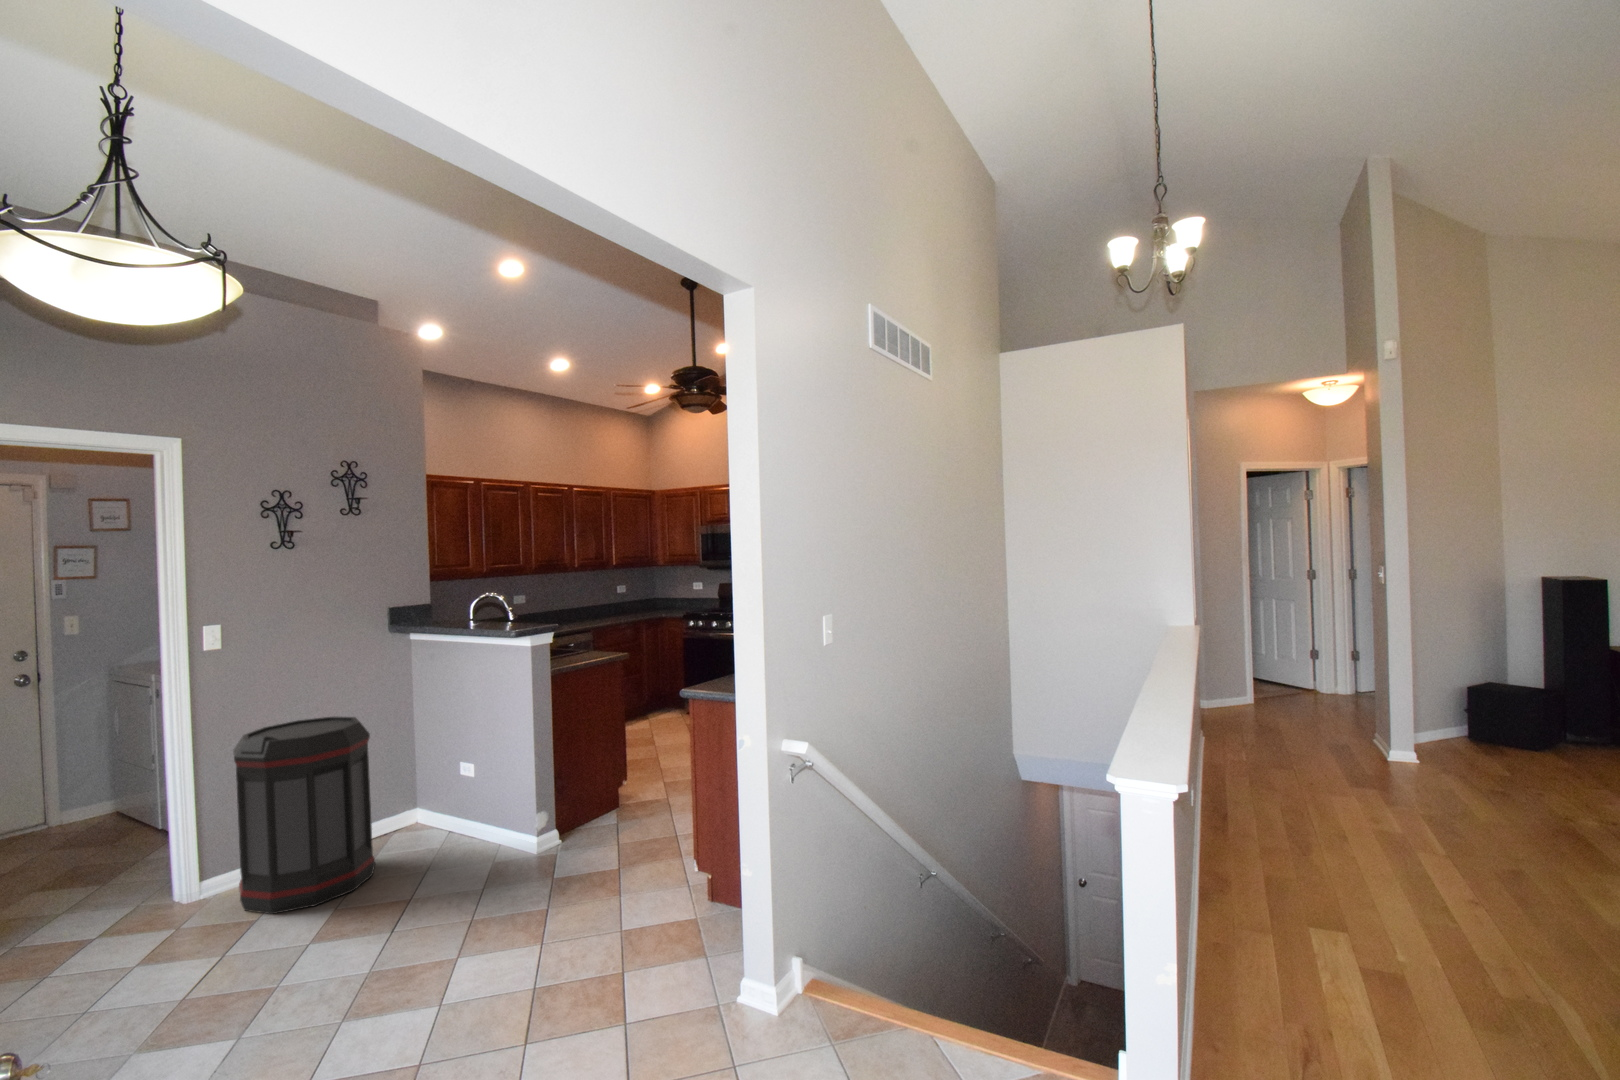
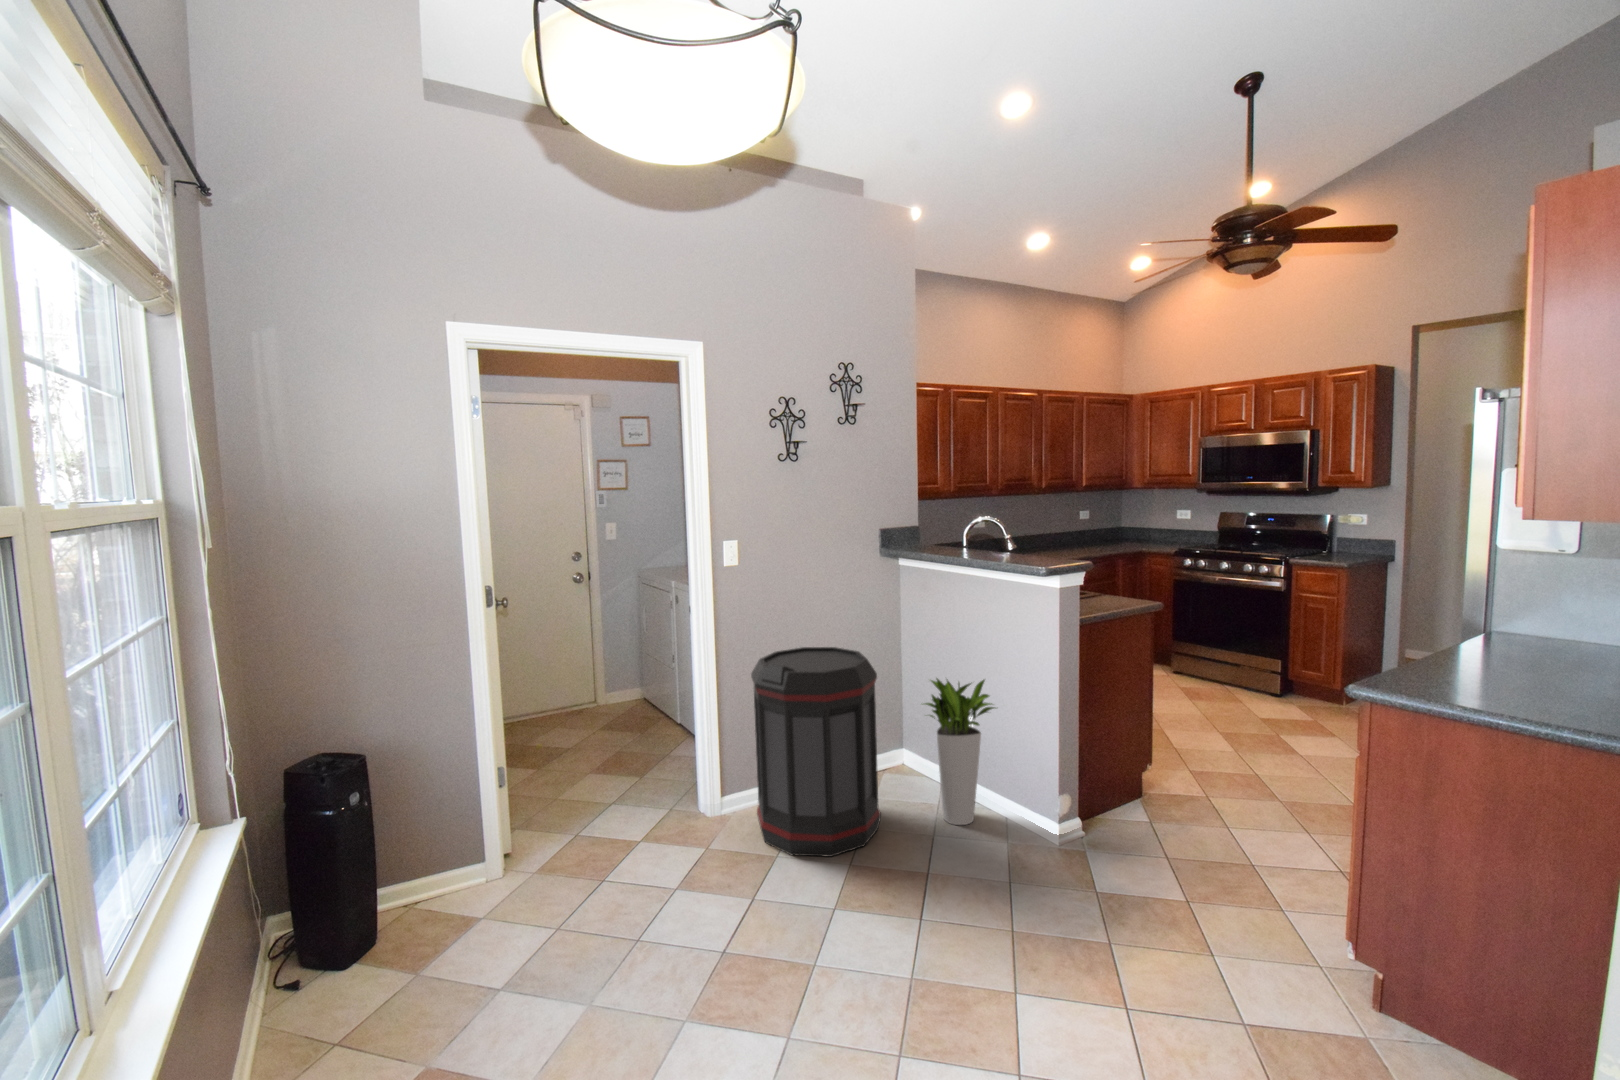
planter: none [418,727,489,857] -> present [925,679,995,825]

